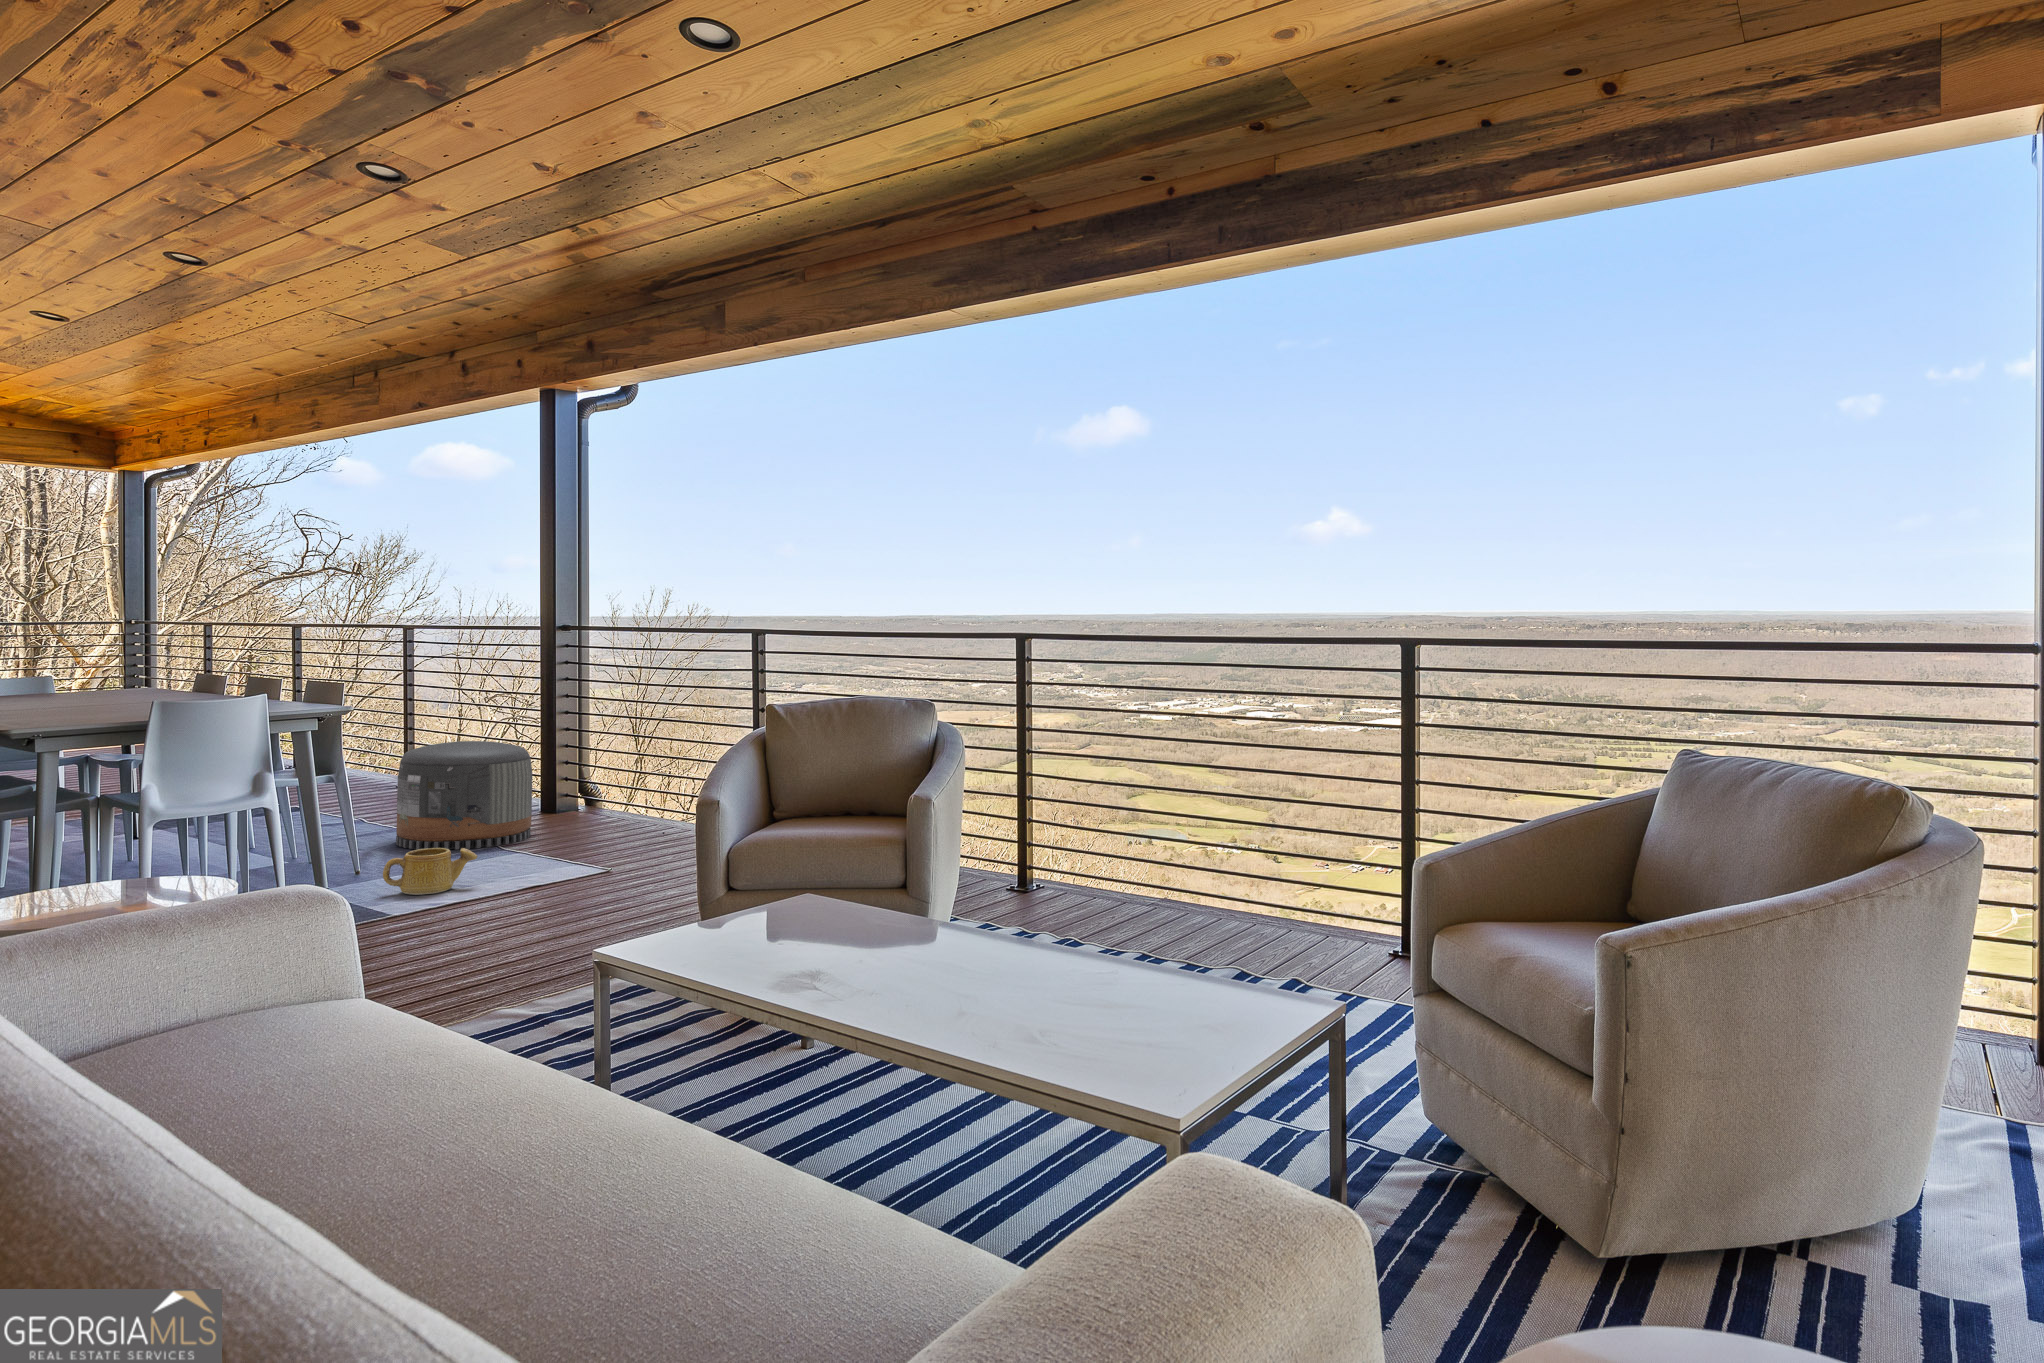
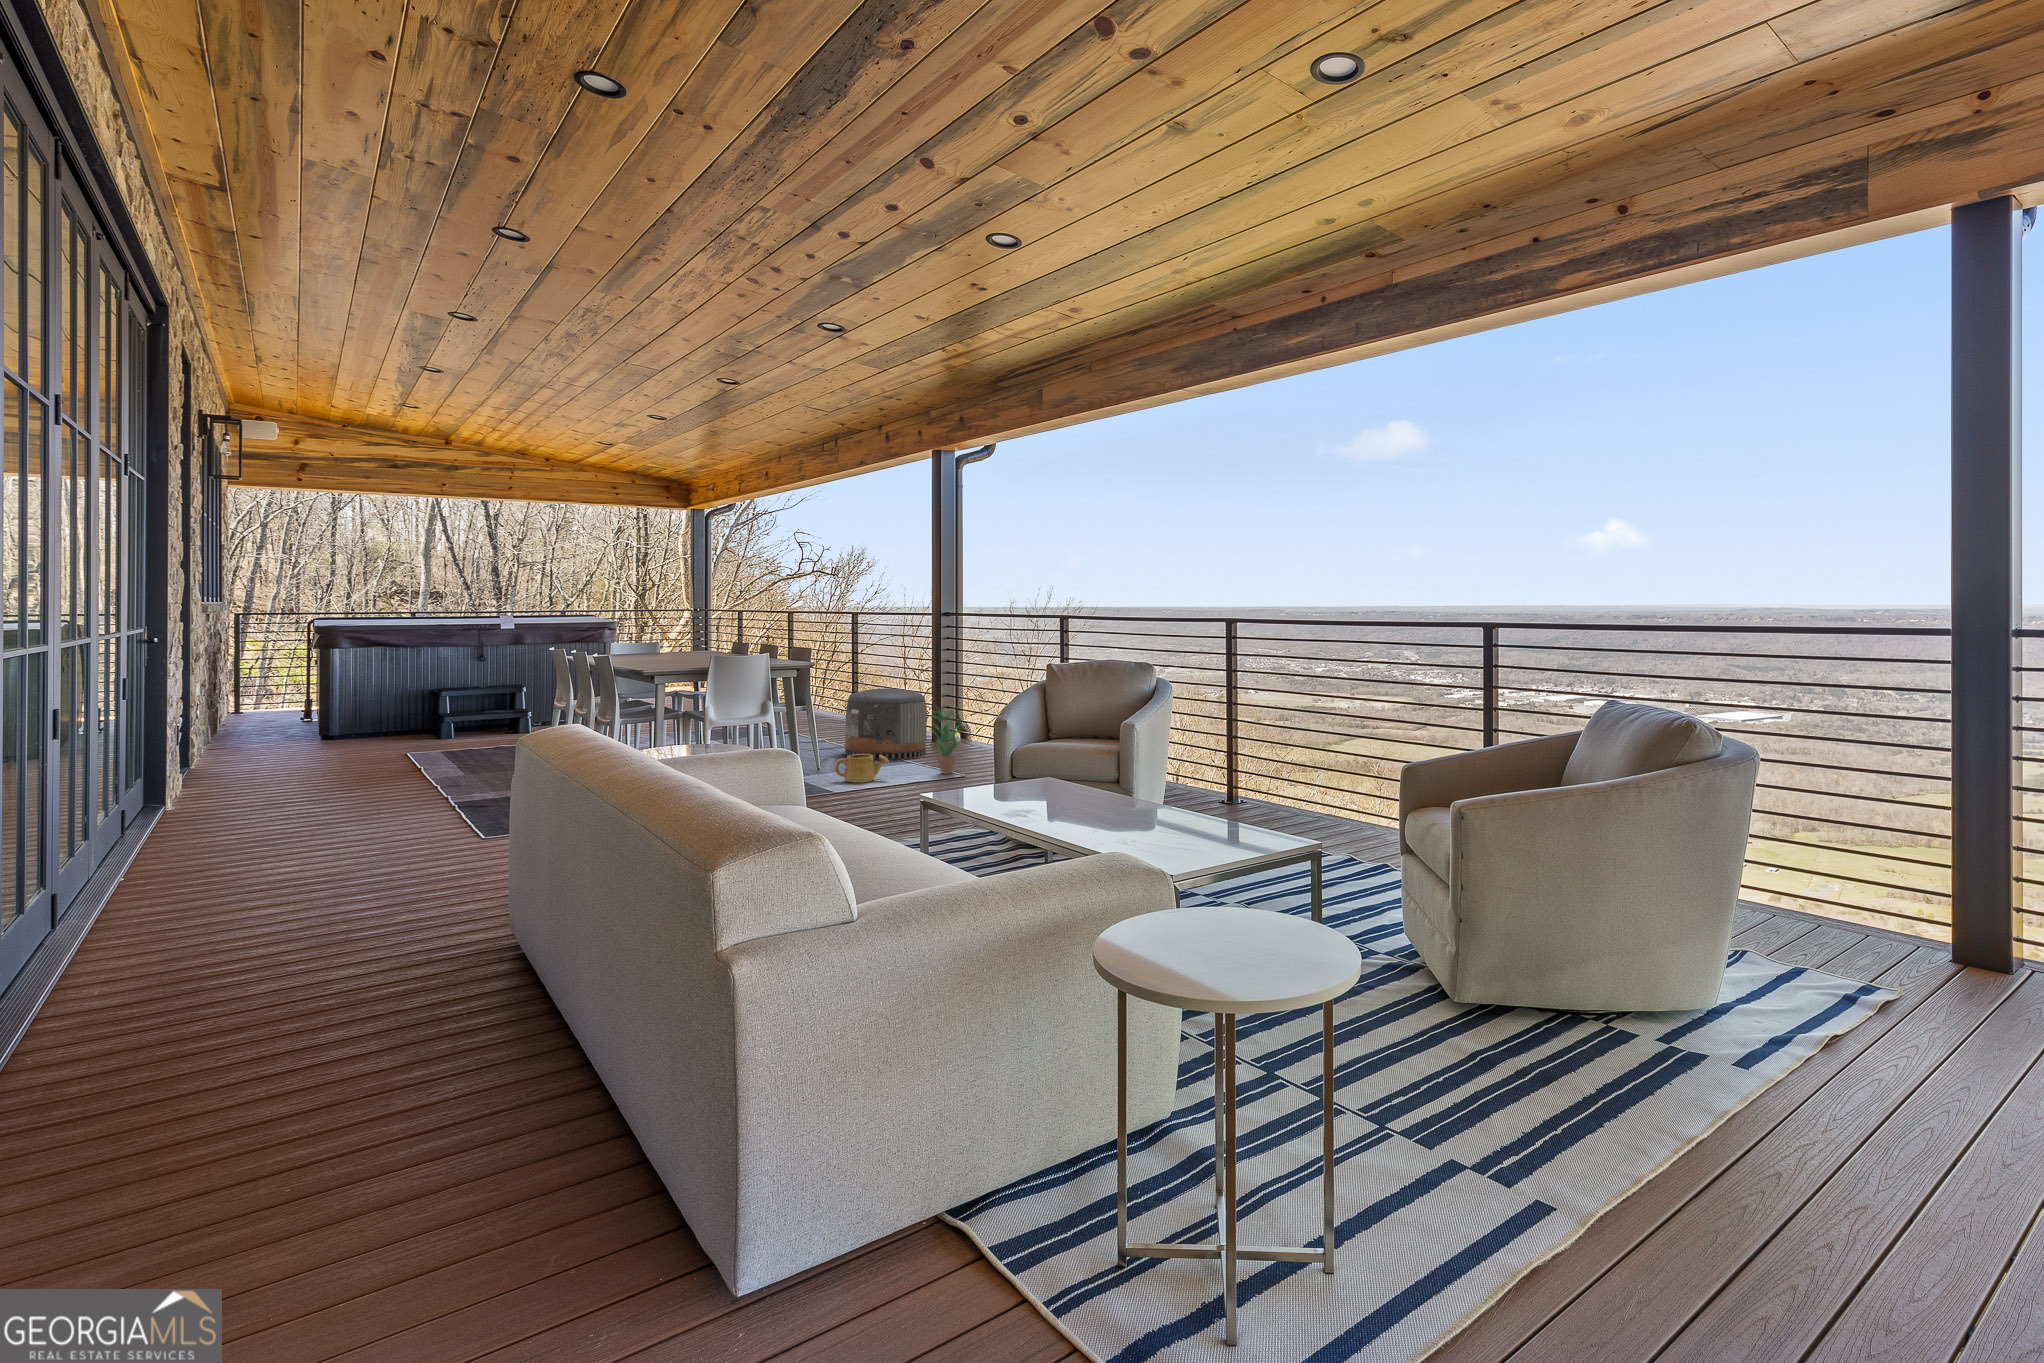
potted plant: none [539,763,600,870] -> present [931,708,959,774]

